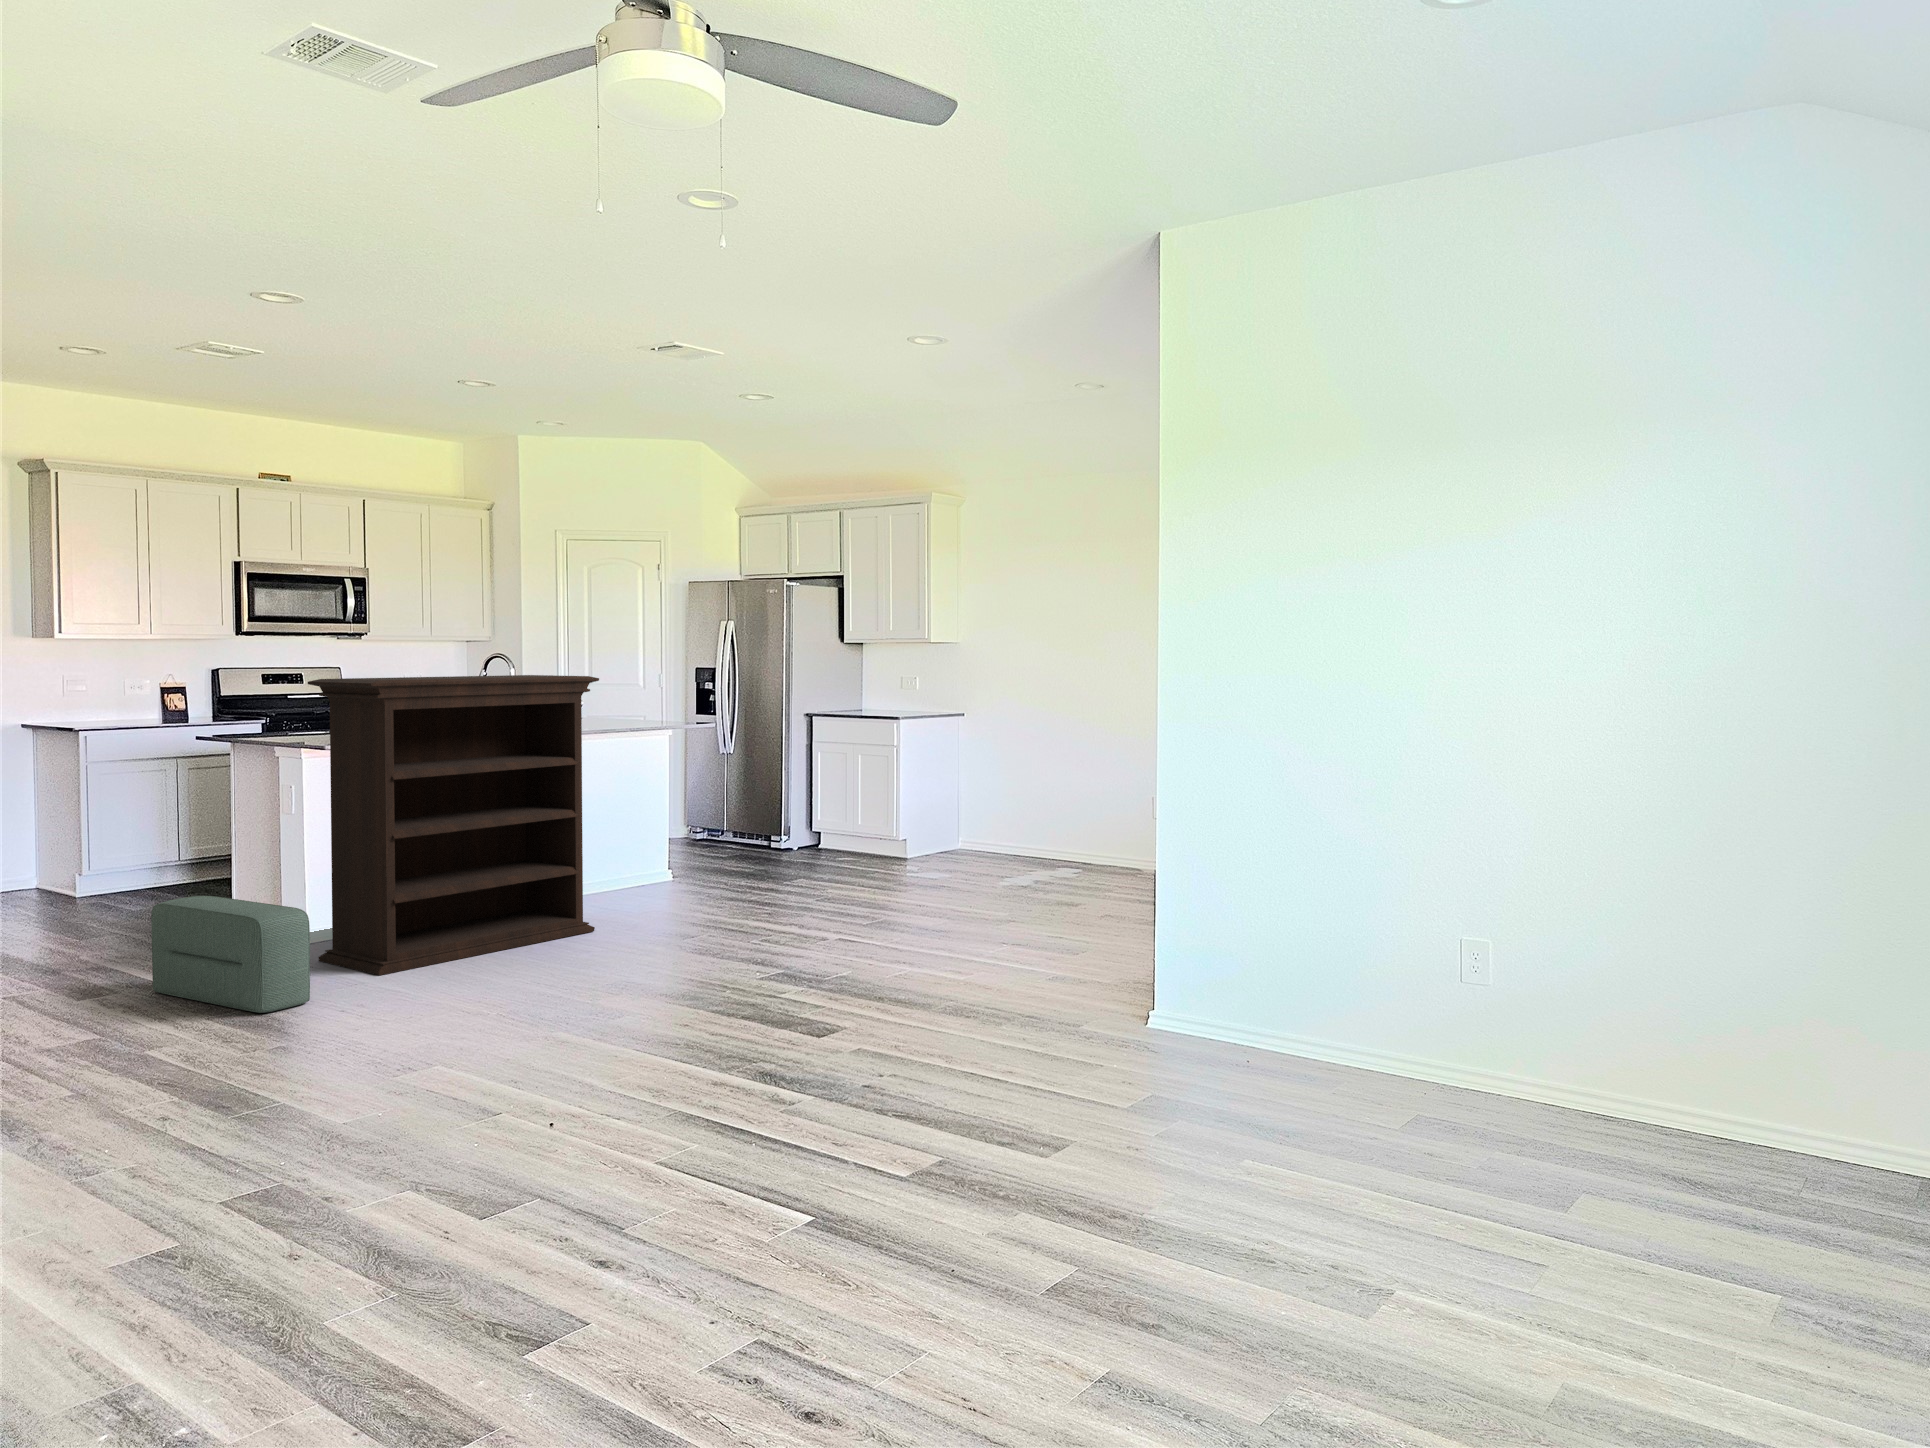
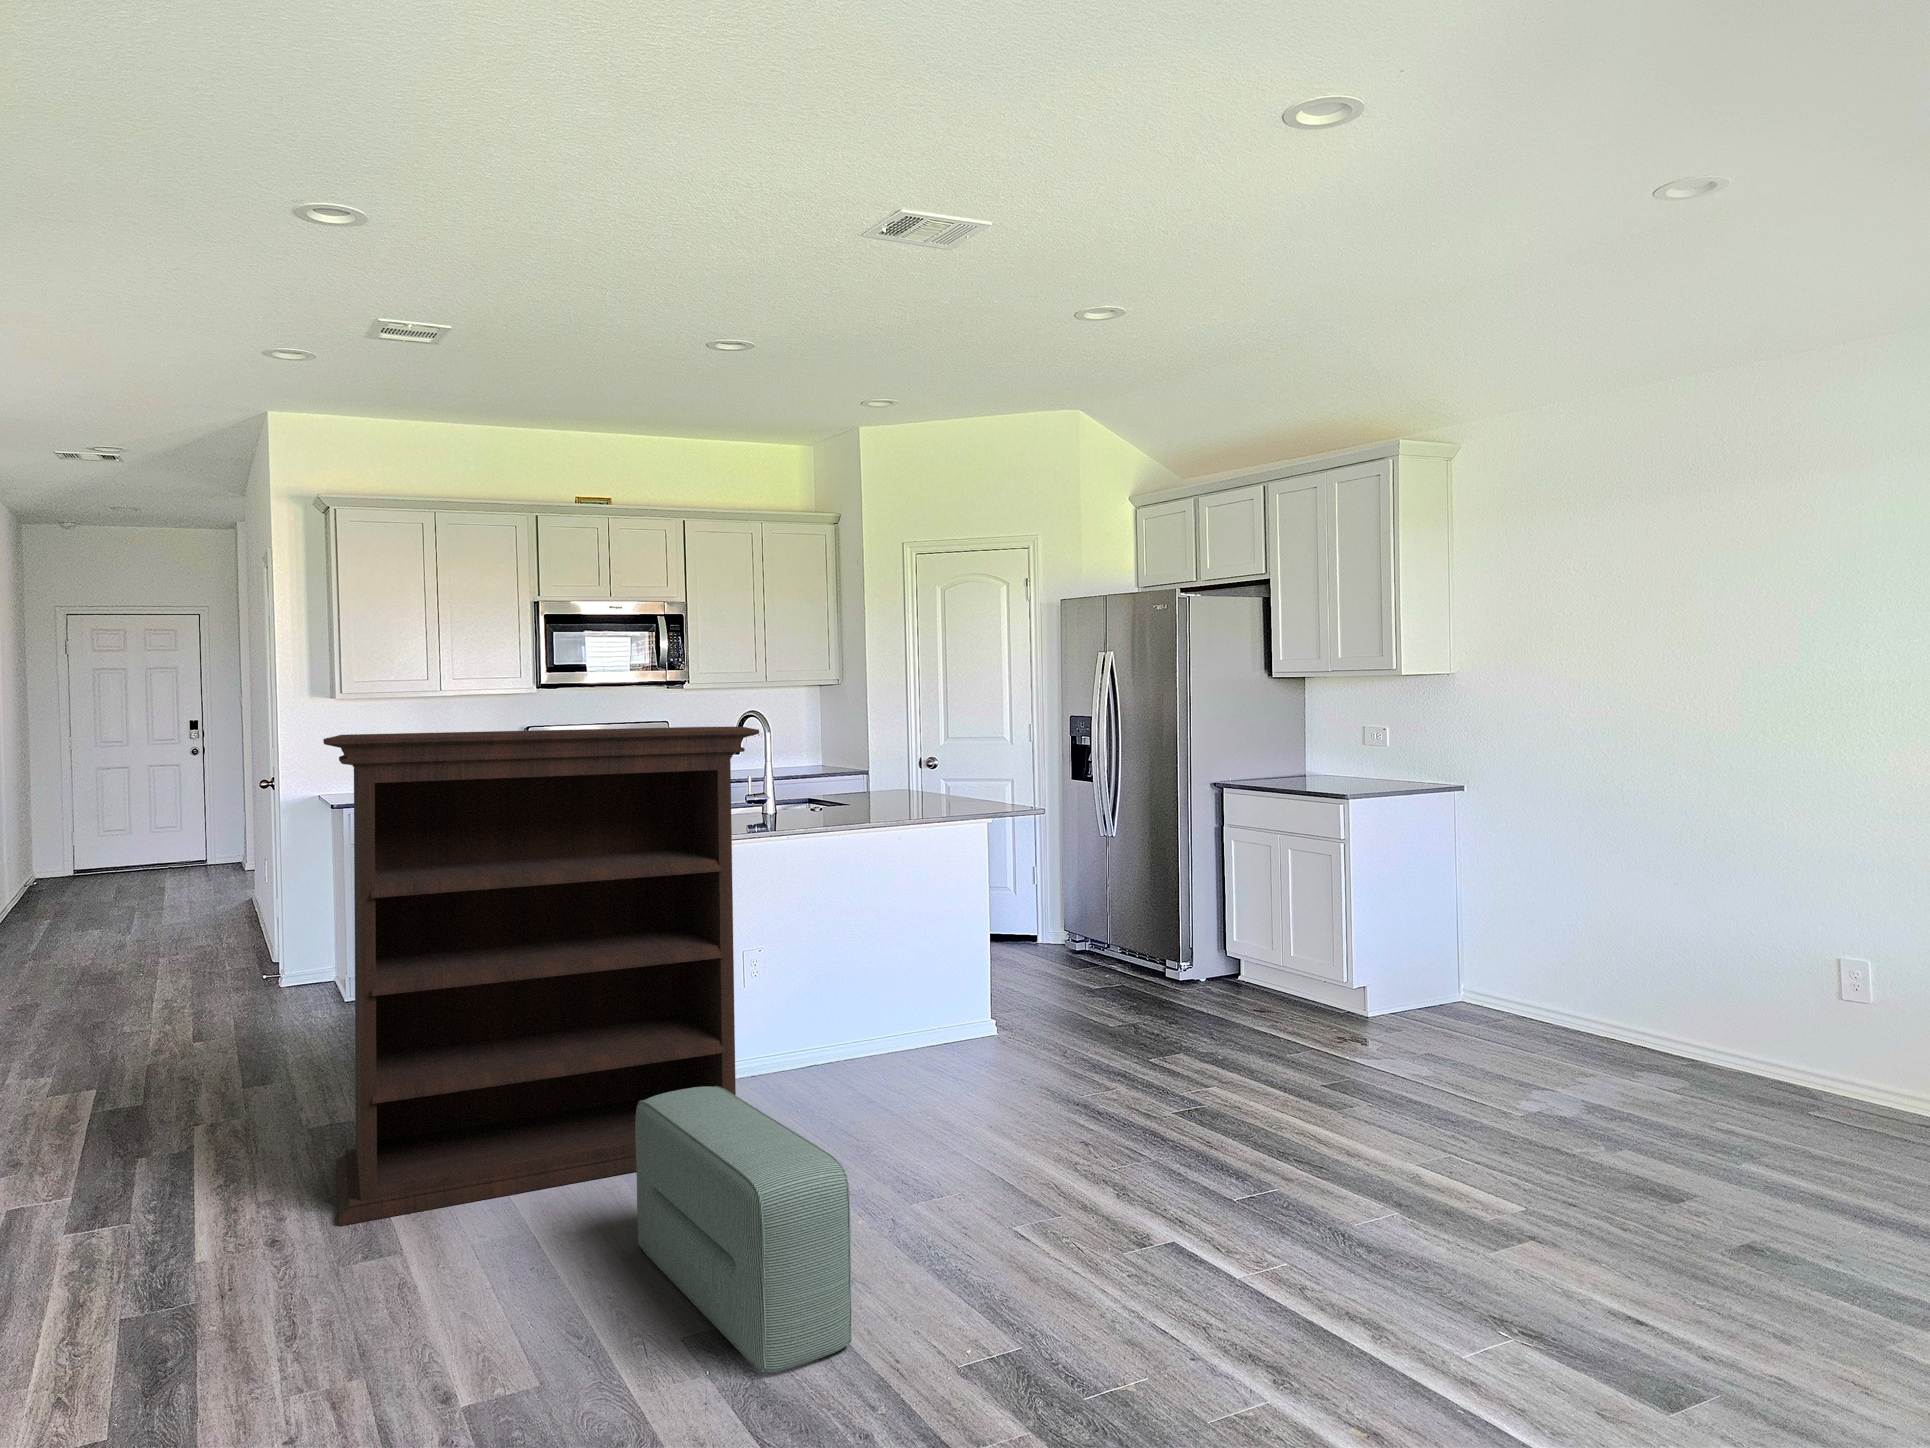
pouf: present [151,896,310,1013] -> present [635,1086,852,1373]

